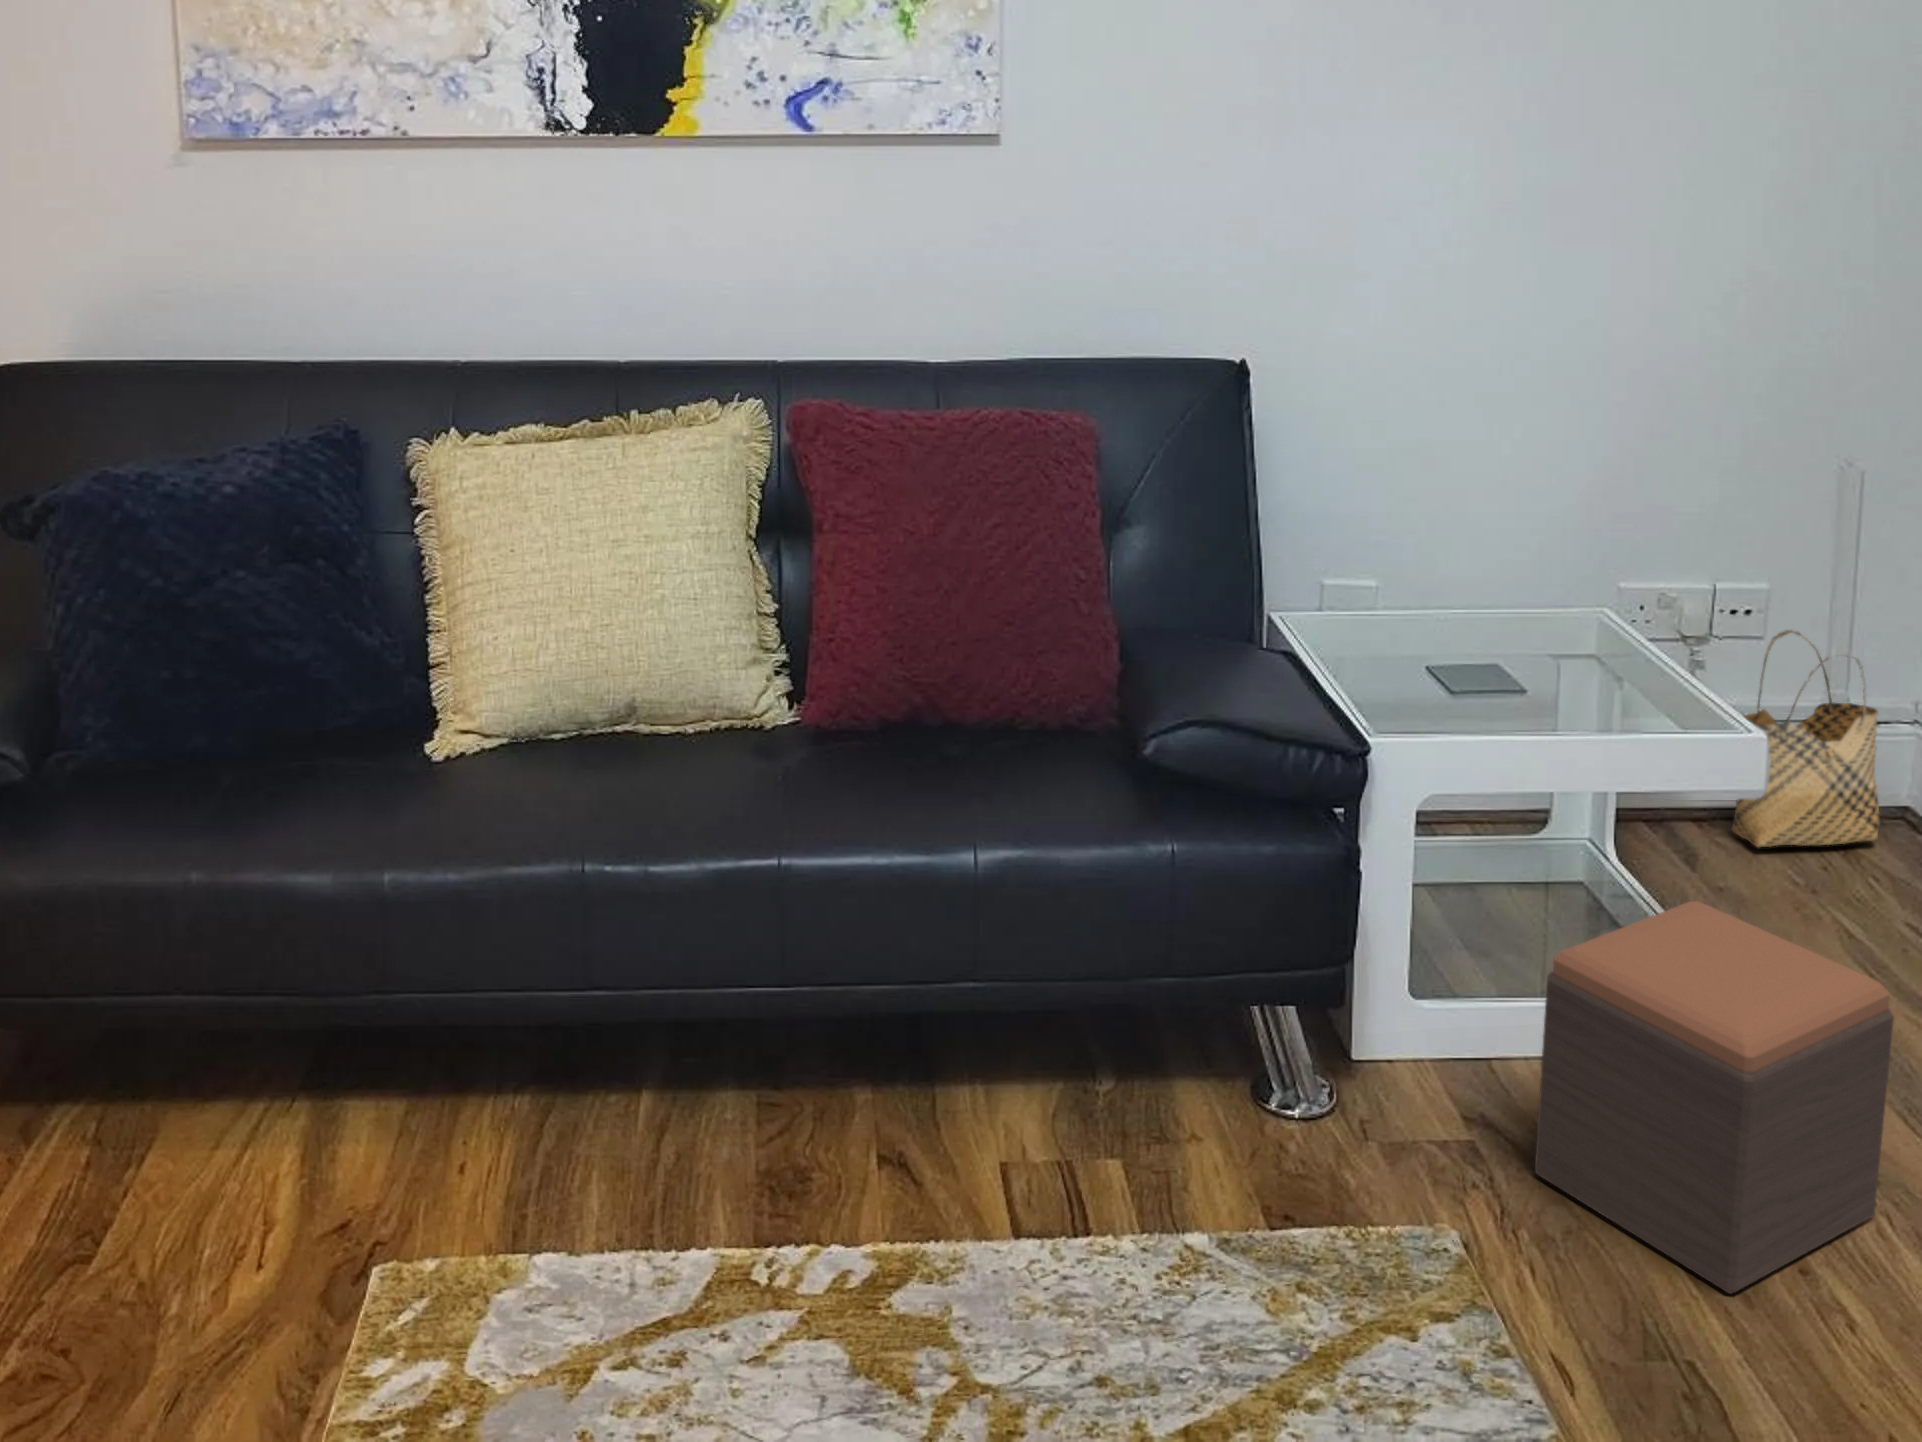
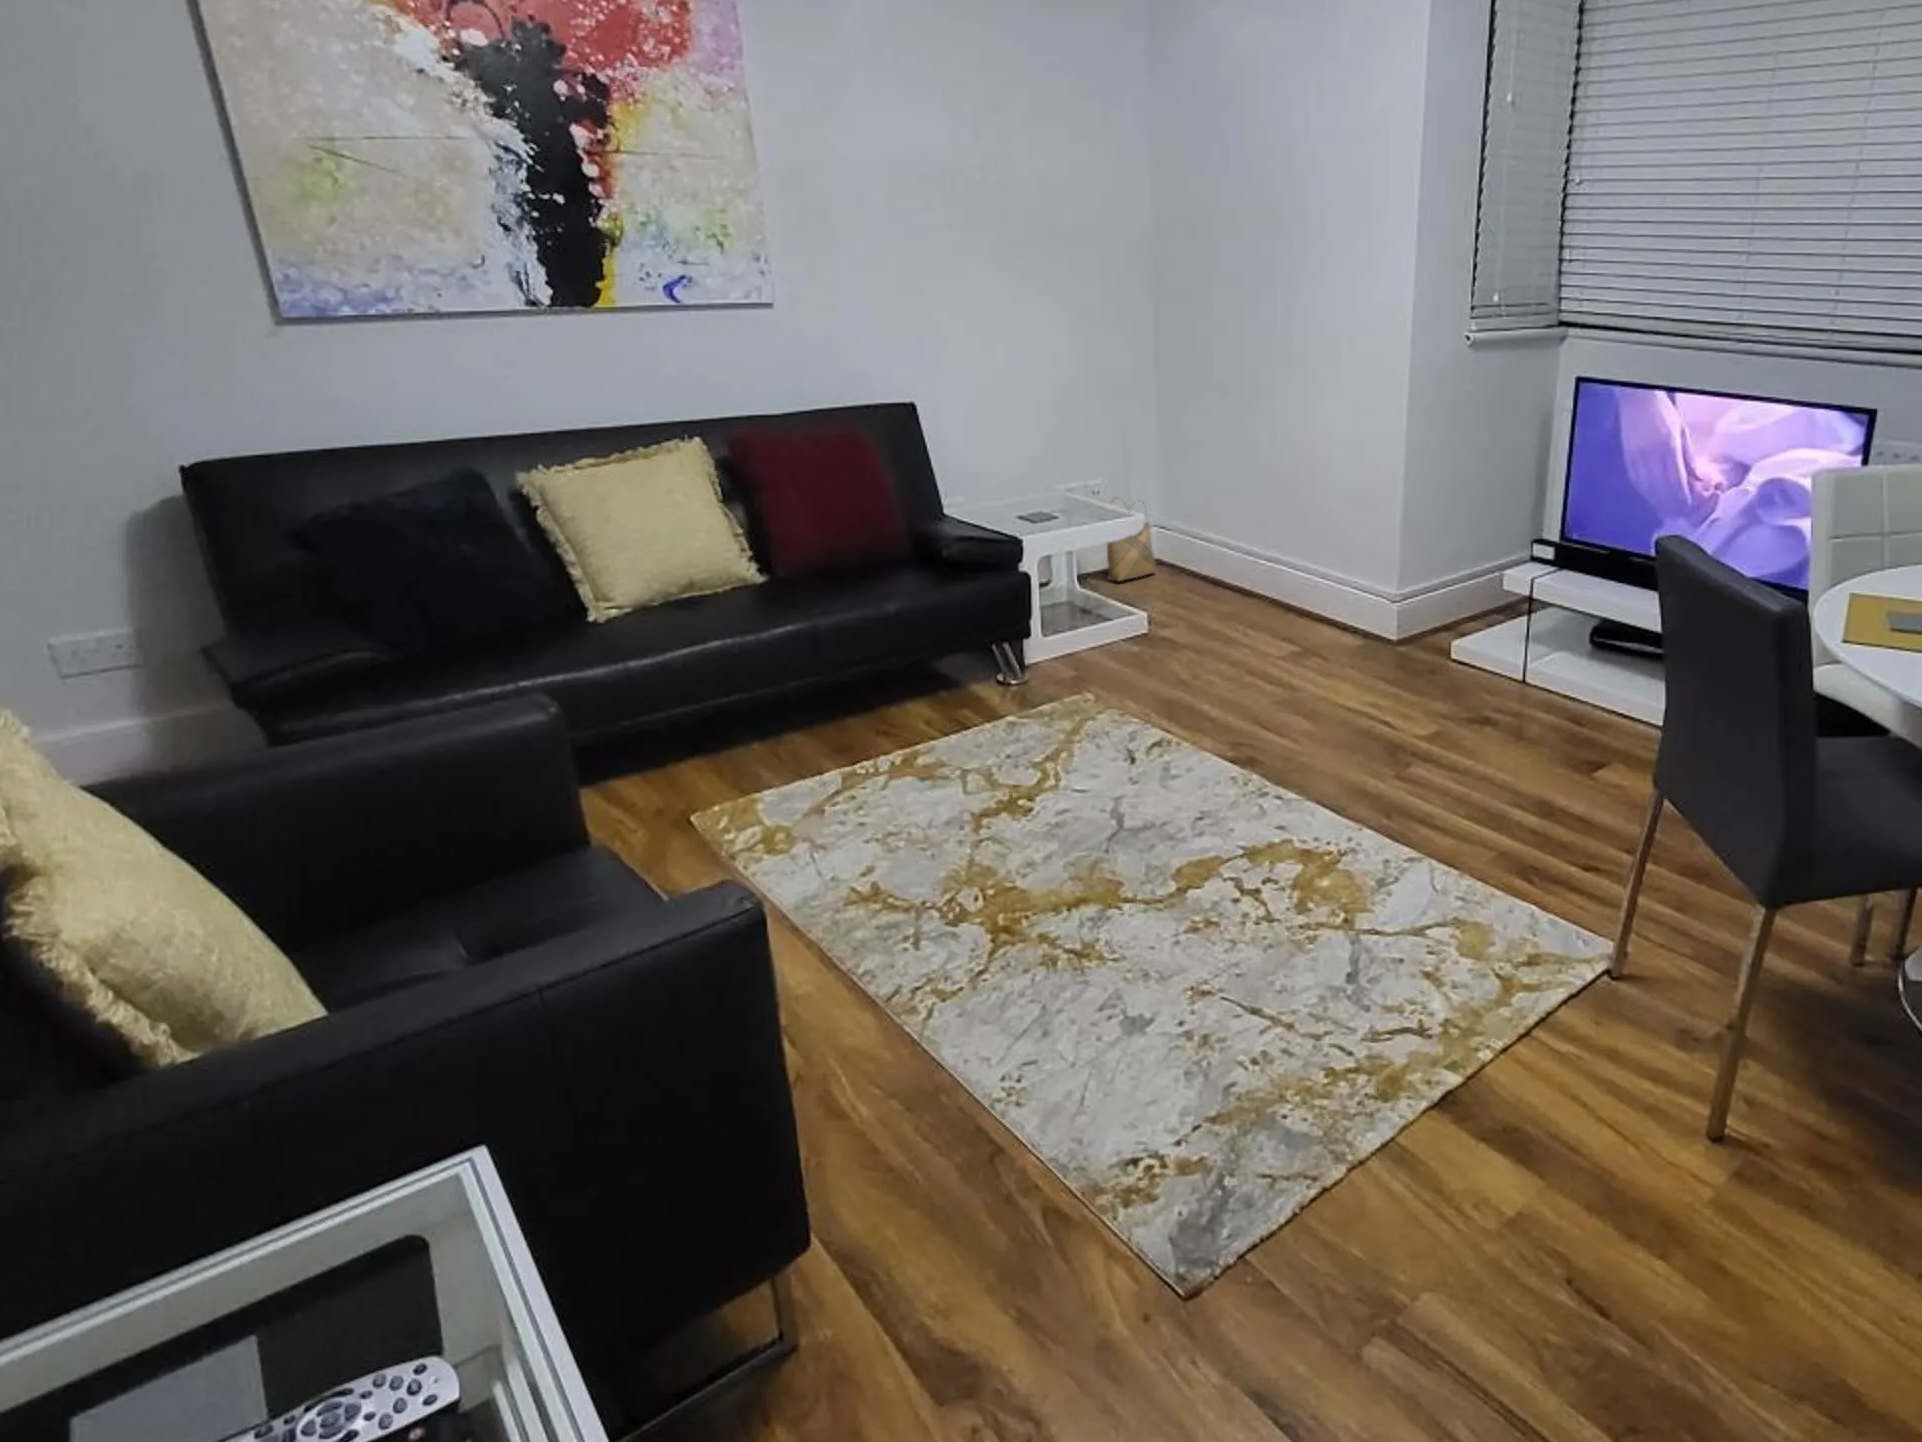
footstool: present [1535,901,1894,1294] -> none [1100,571,1206,685]

